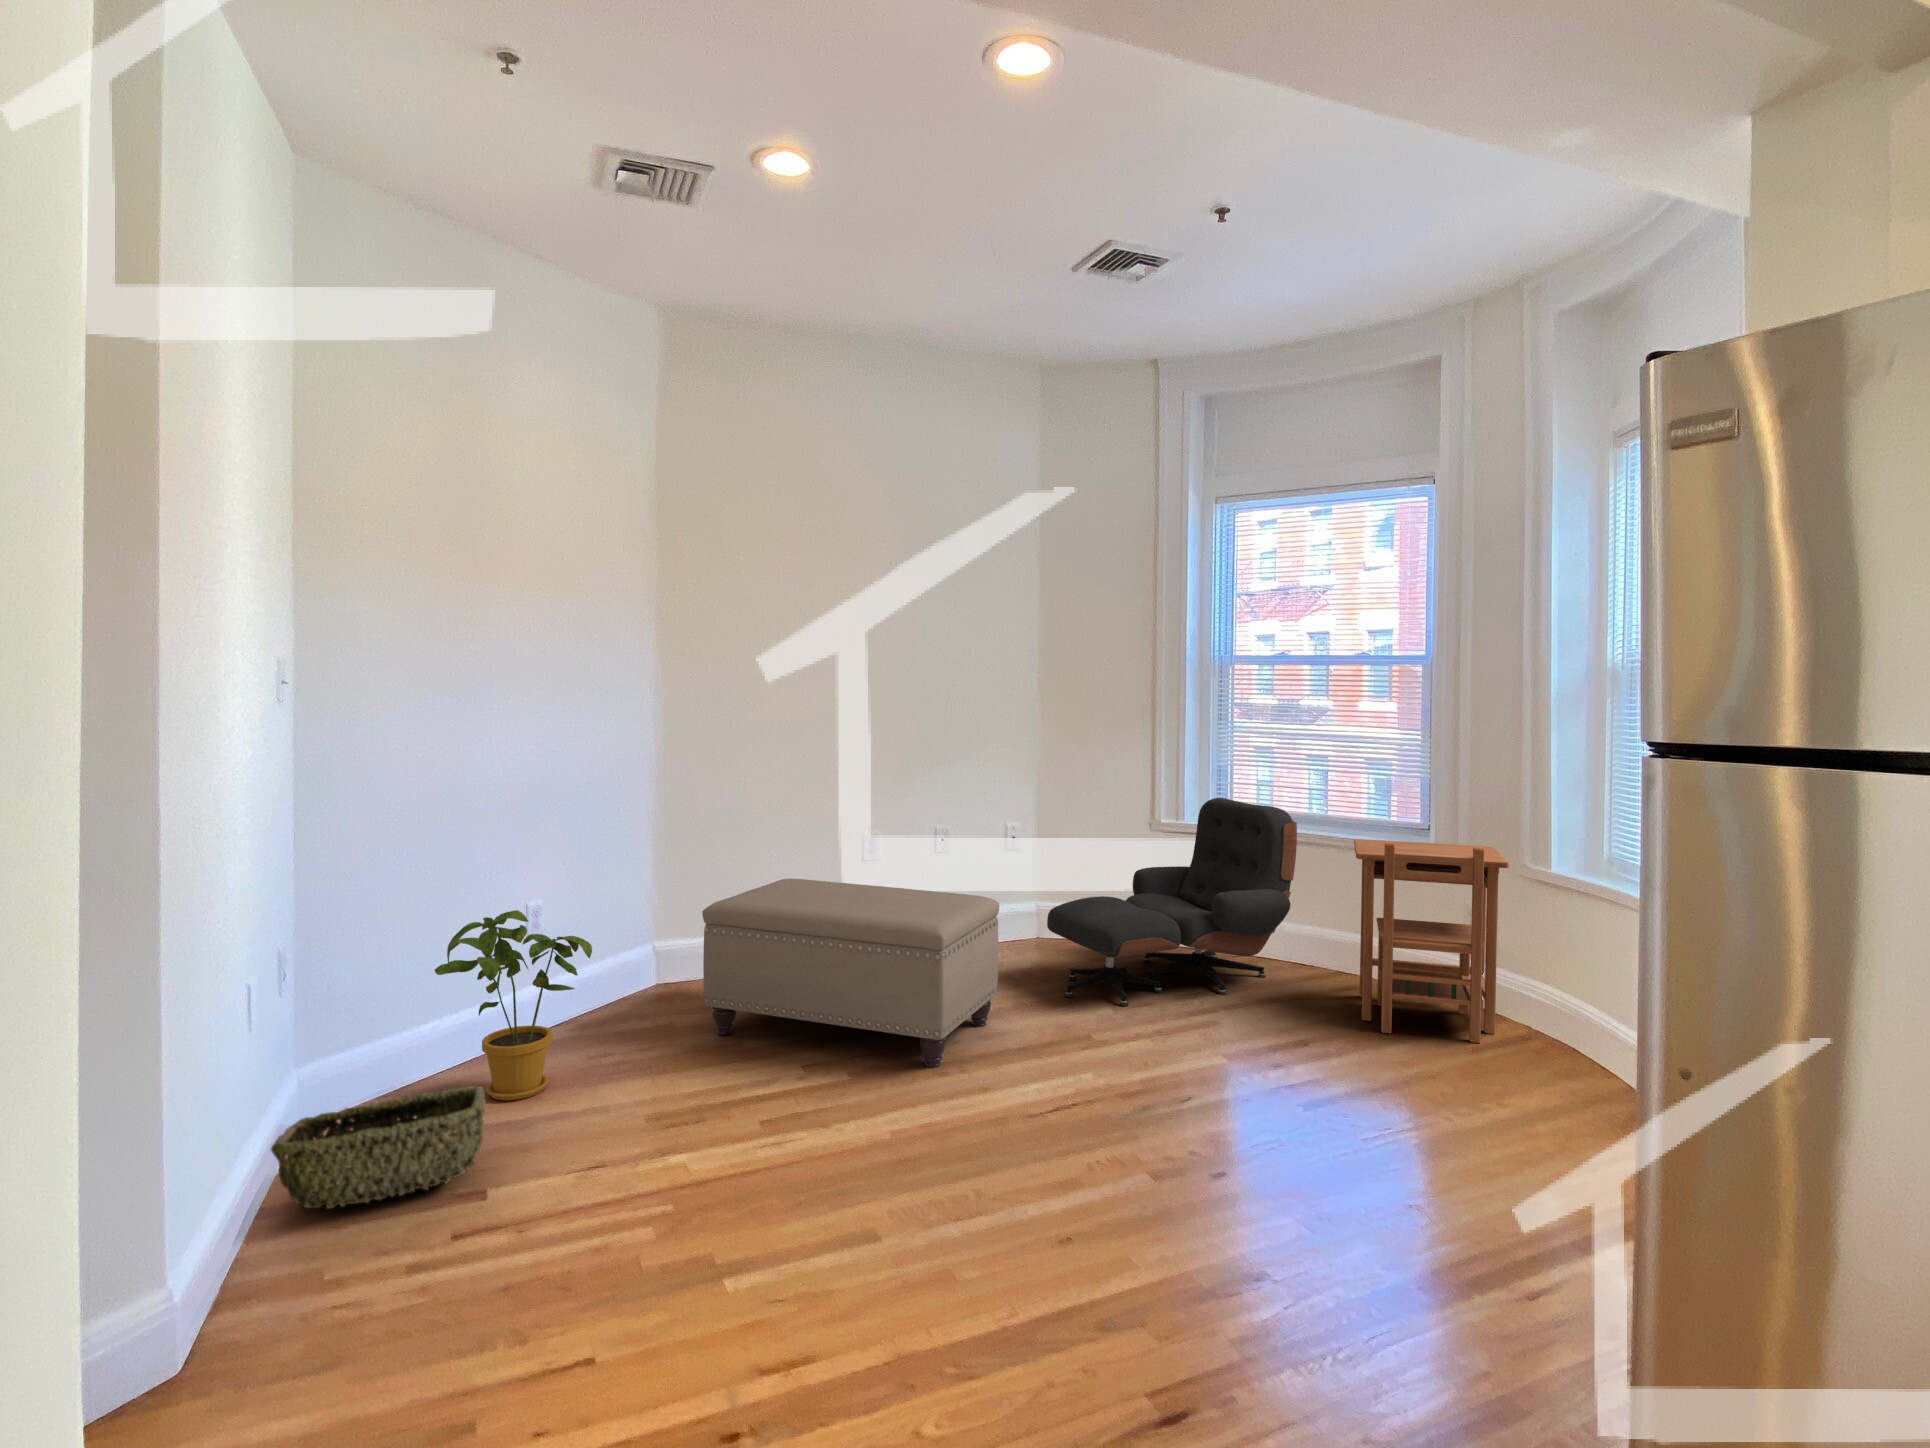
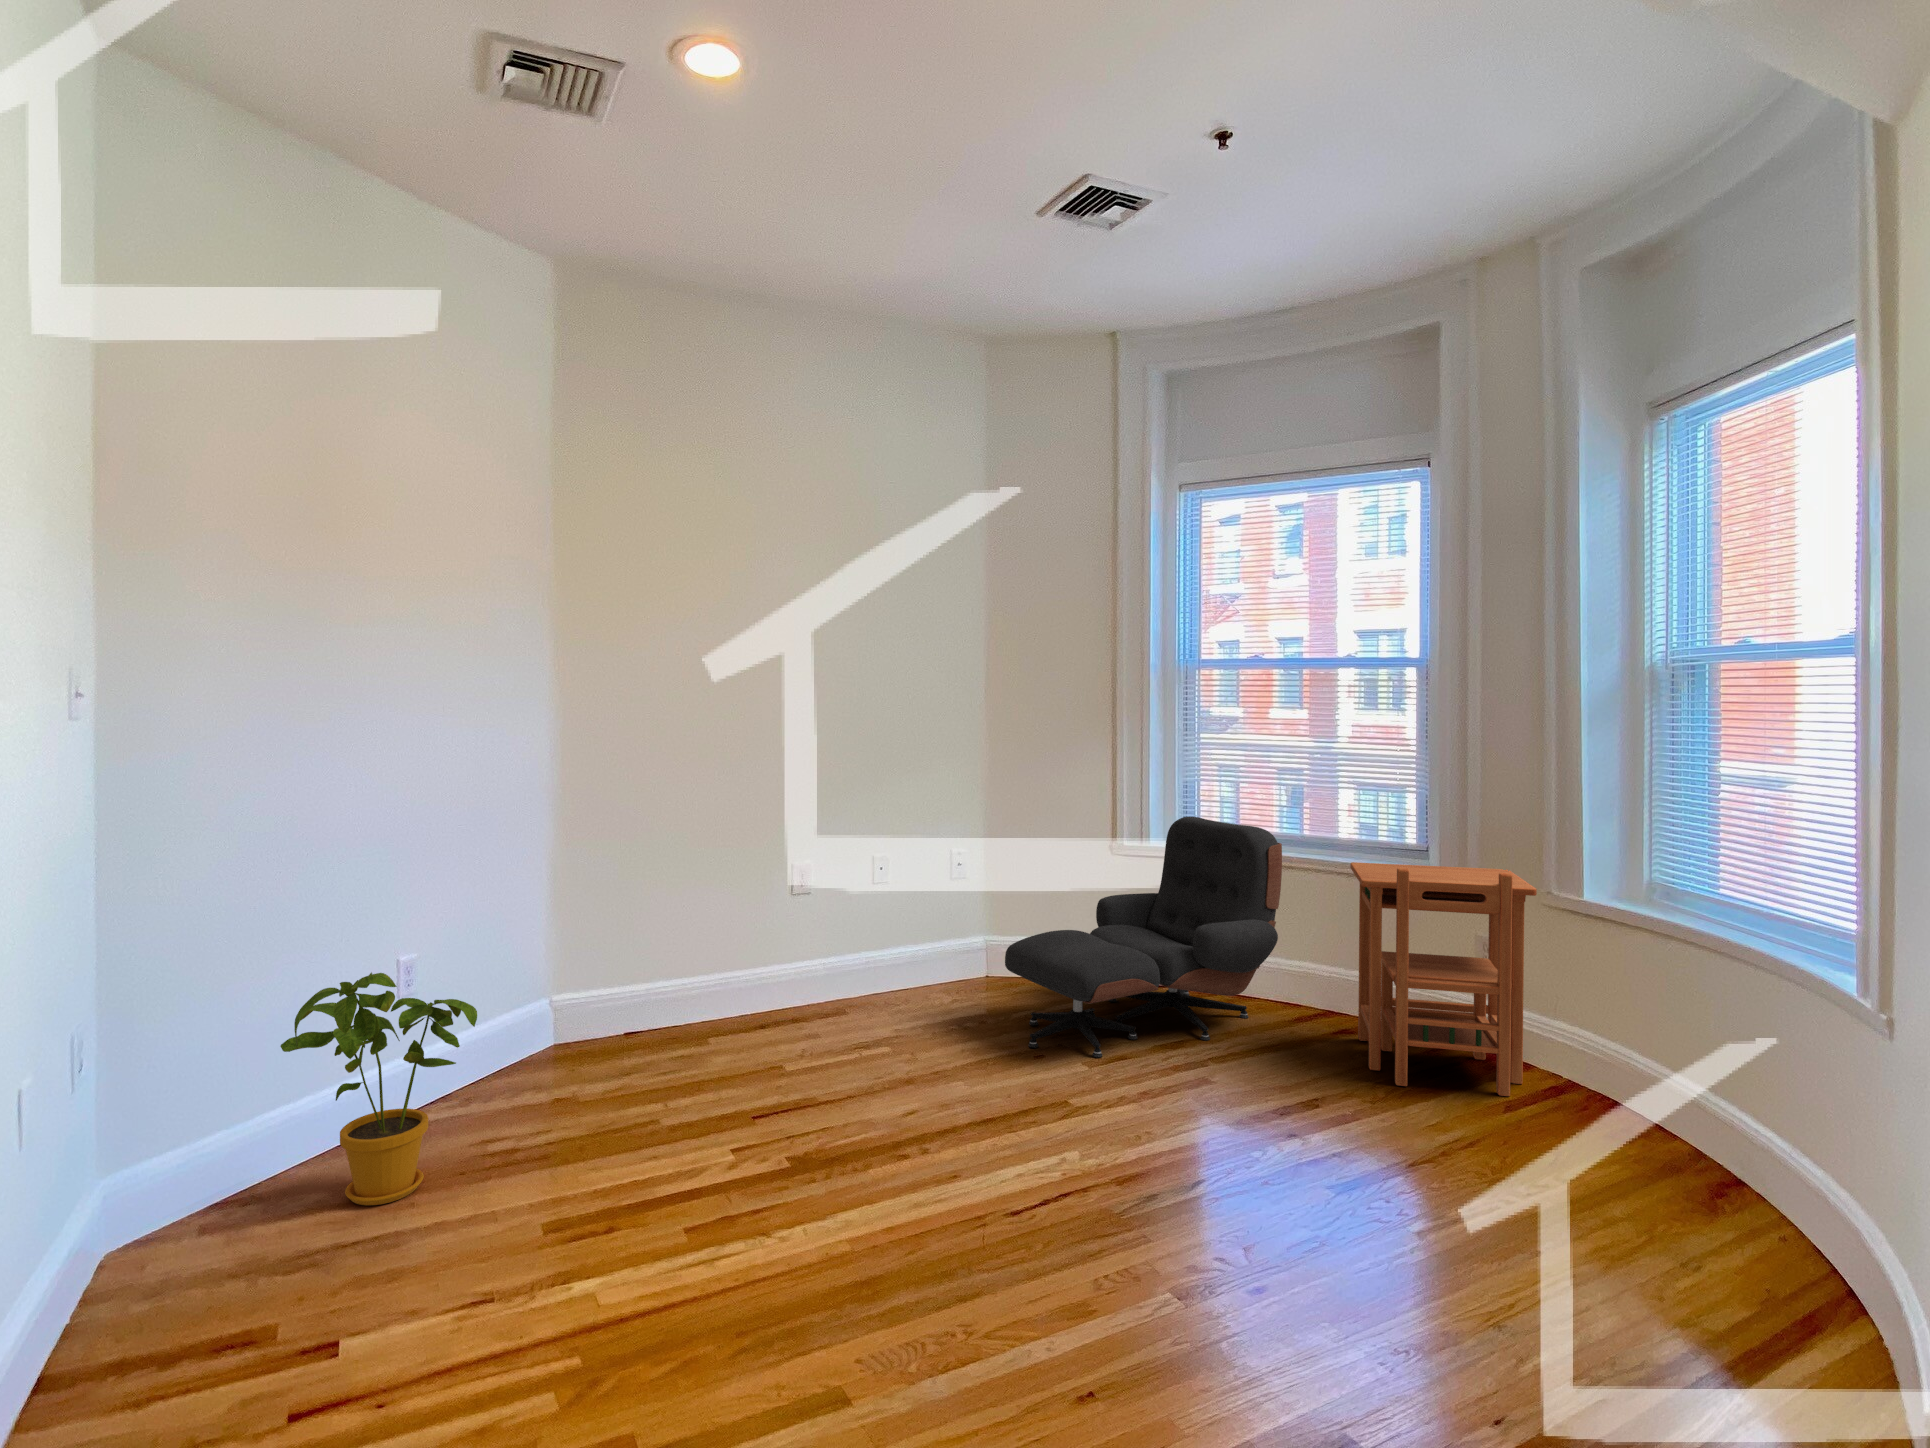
ottoman: present [702,879,999,1068] -> none [611,918,958,1145]
woven basket: present [271,1086,486,1209] -> none [39,1201,337,1385]

